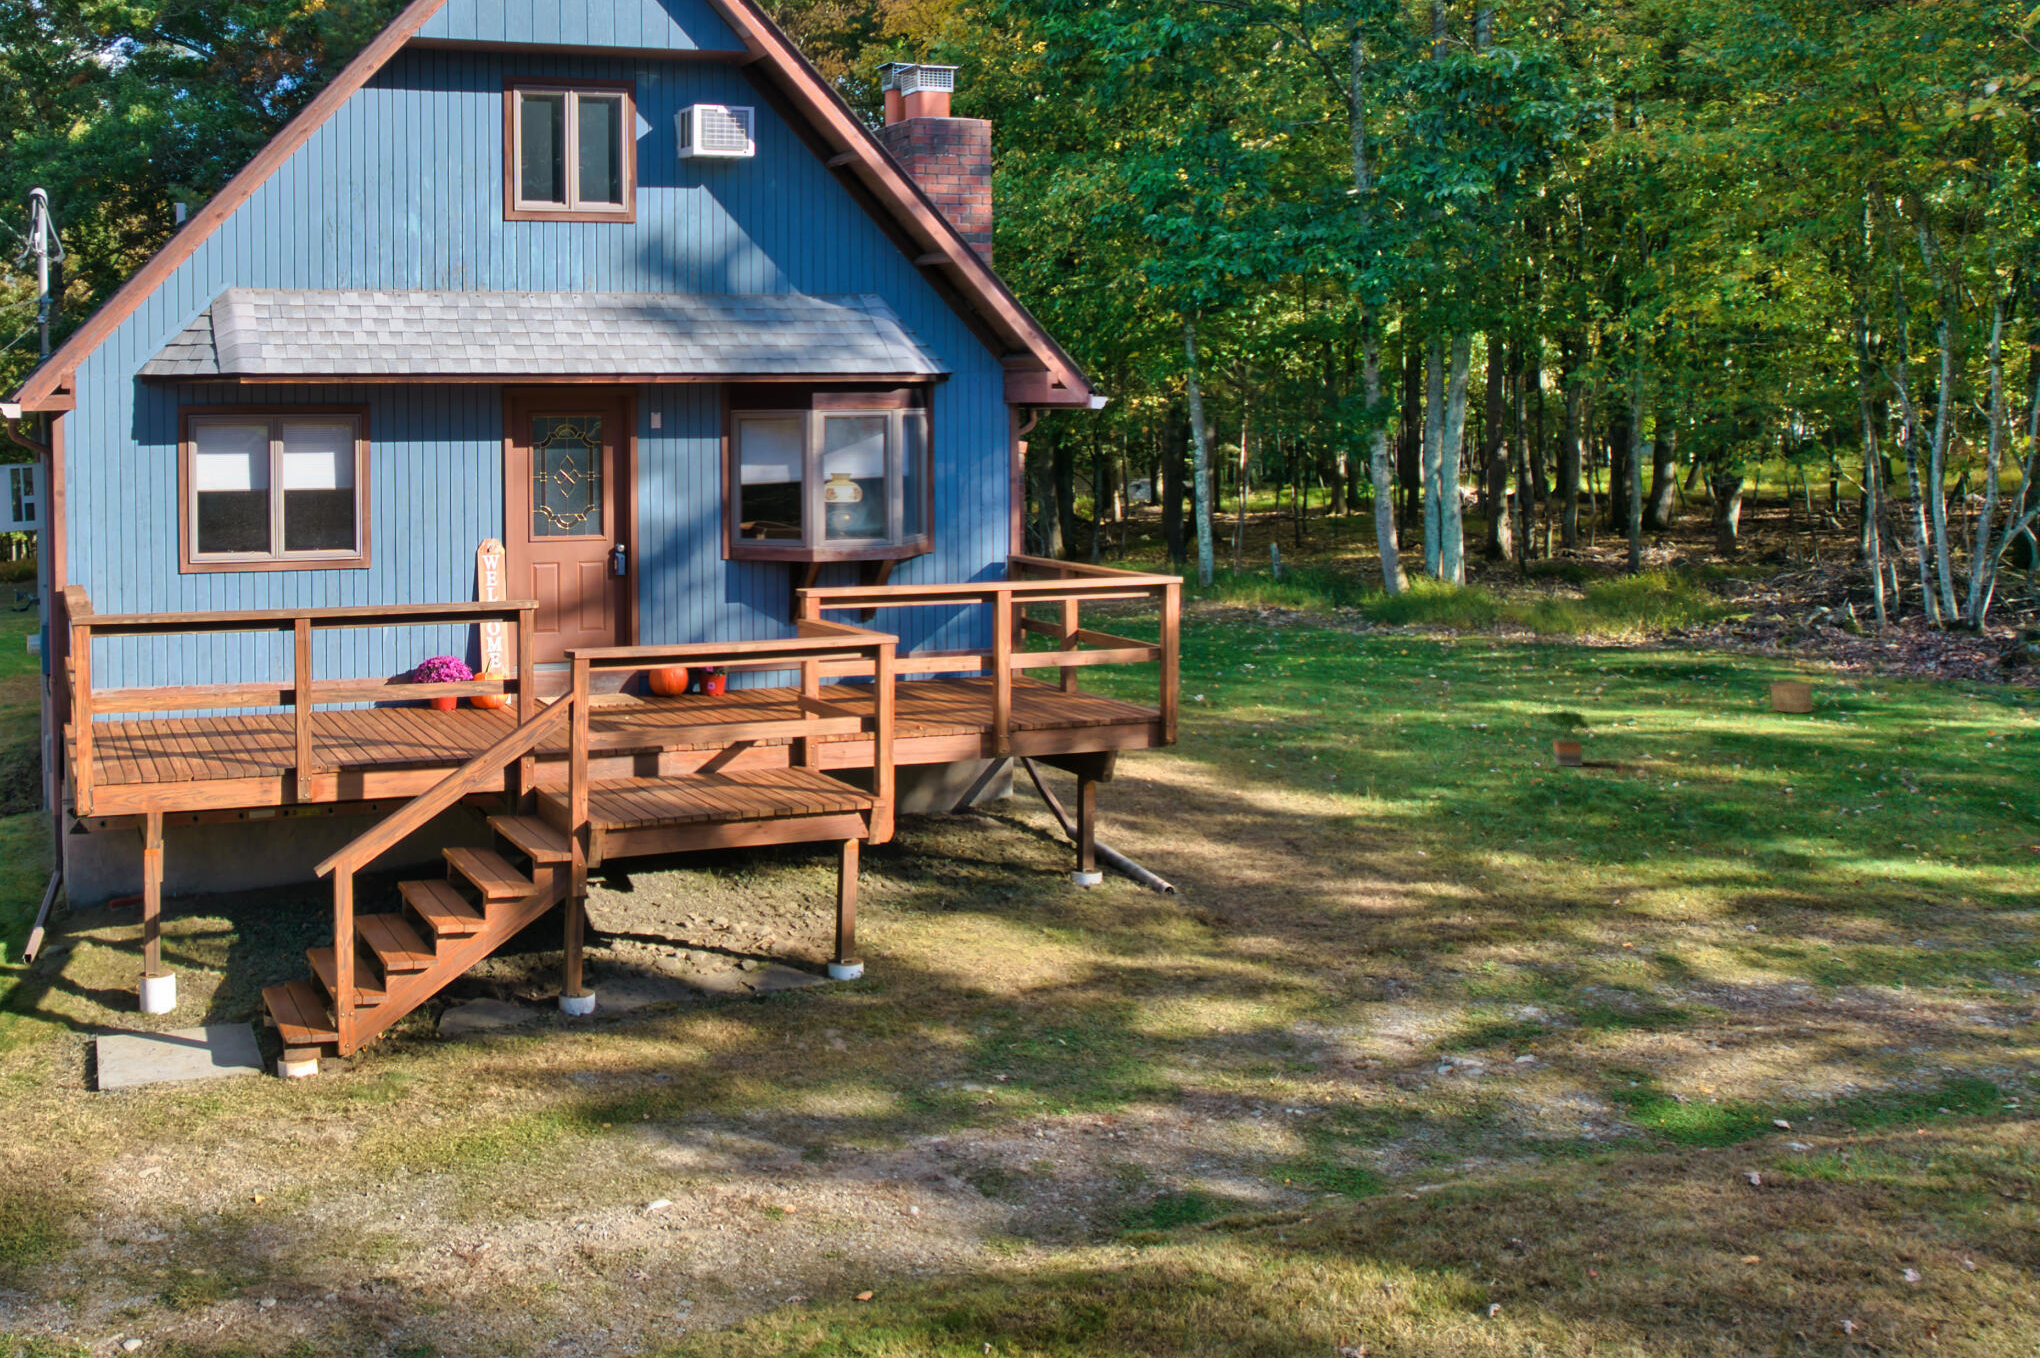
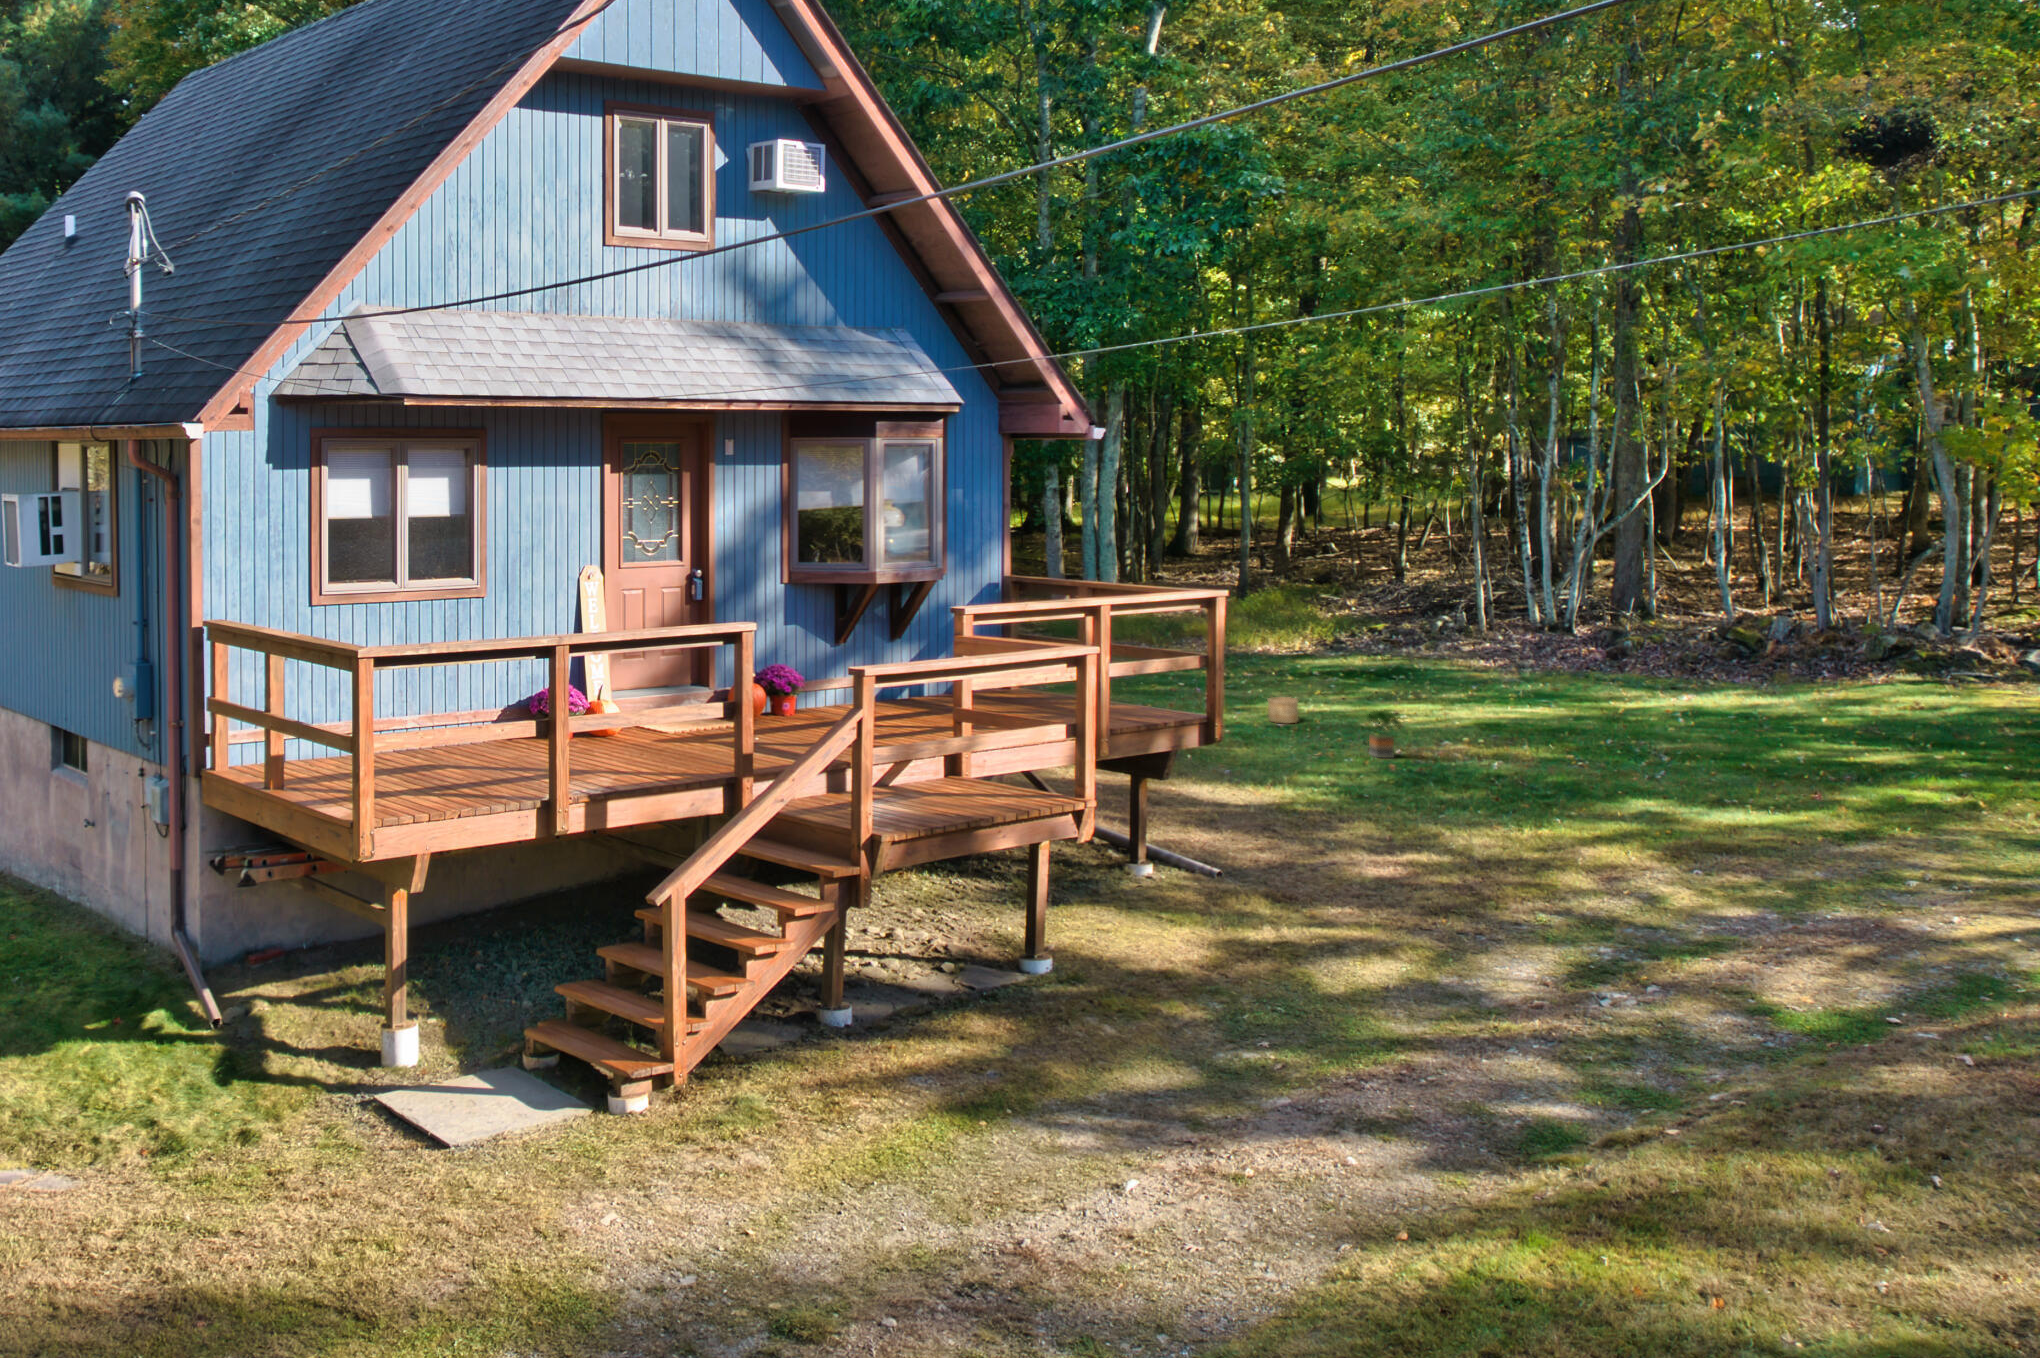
wooden bucket: present [1770,682,1812,713] -> present [1268,697,1299,723]

